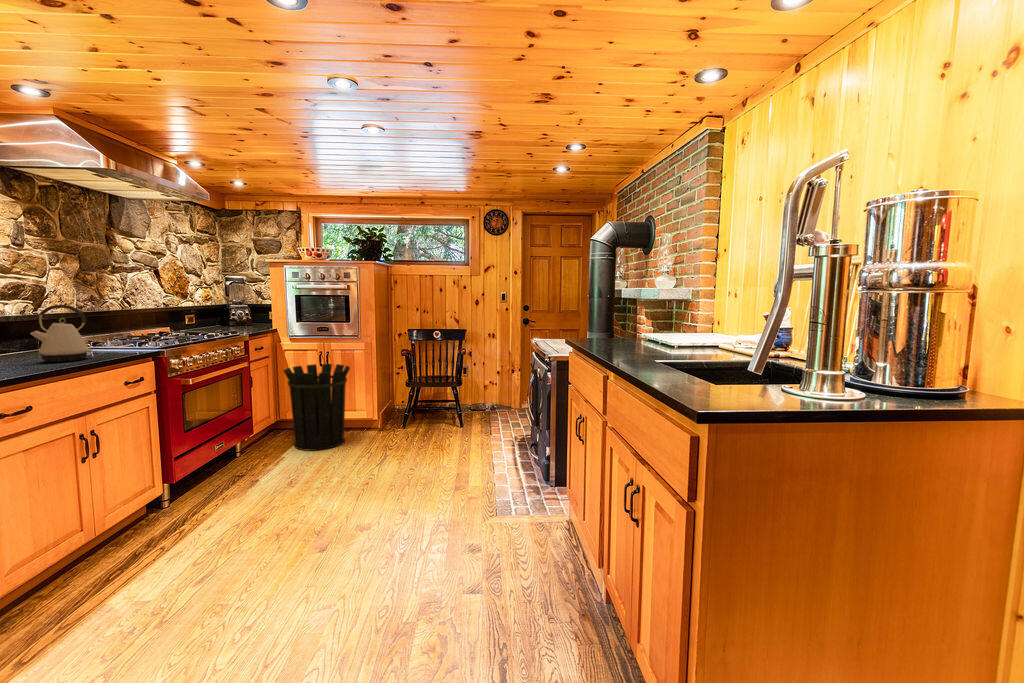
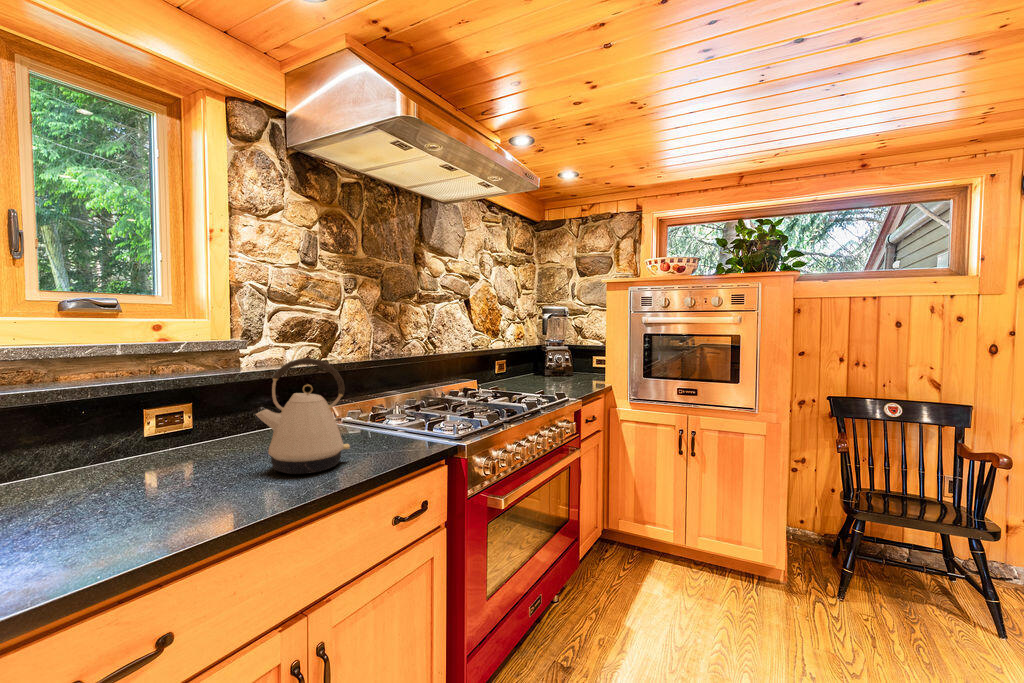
waste bin: present [284,364,350,451] -> none [629,453,747,627]

